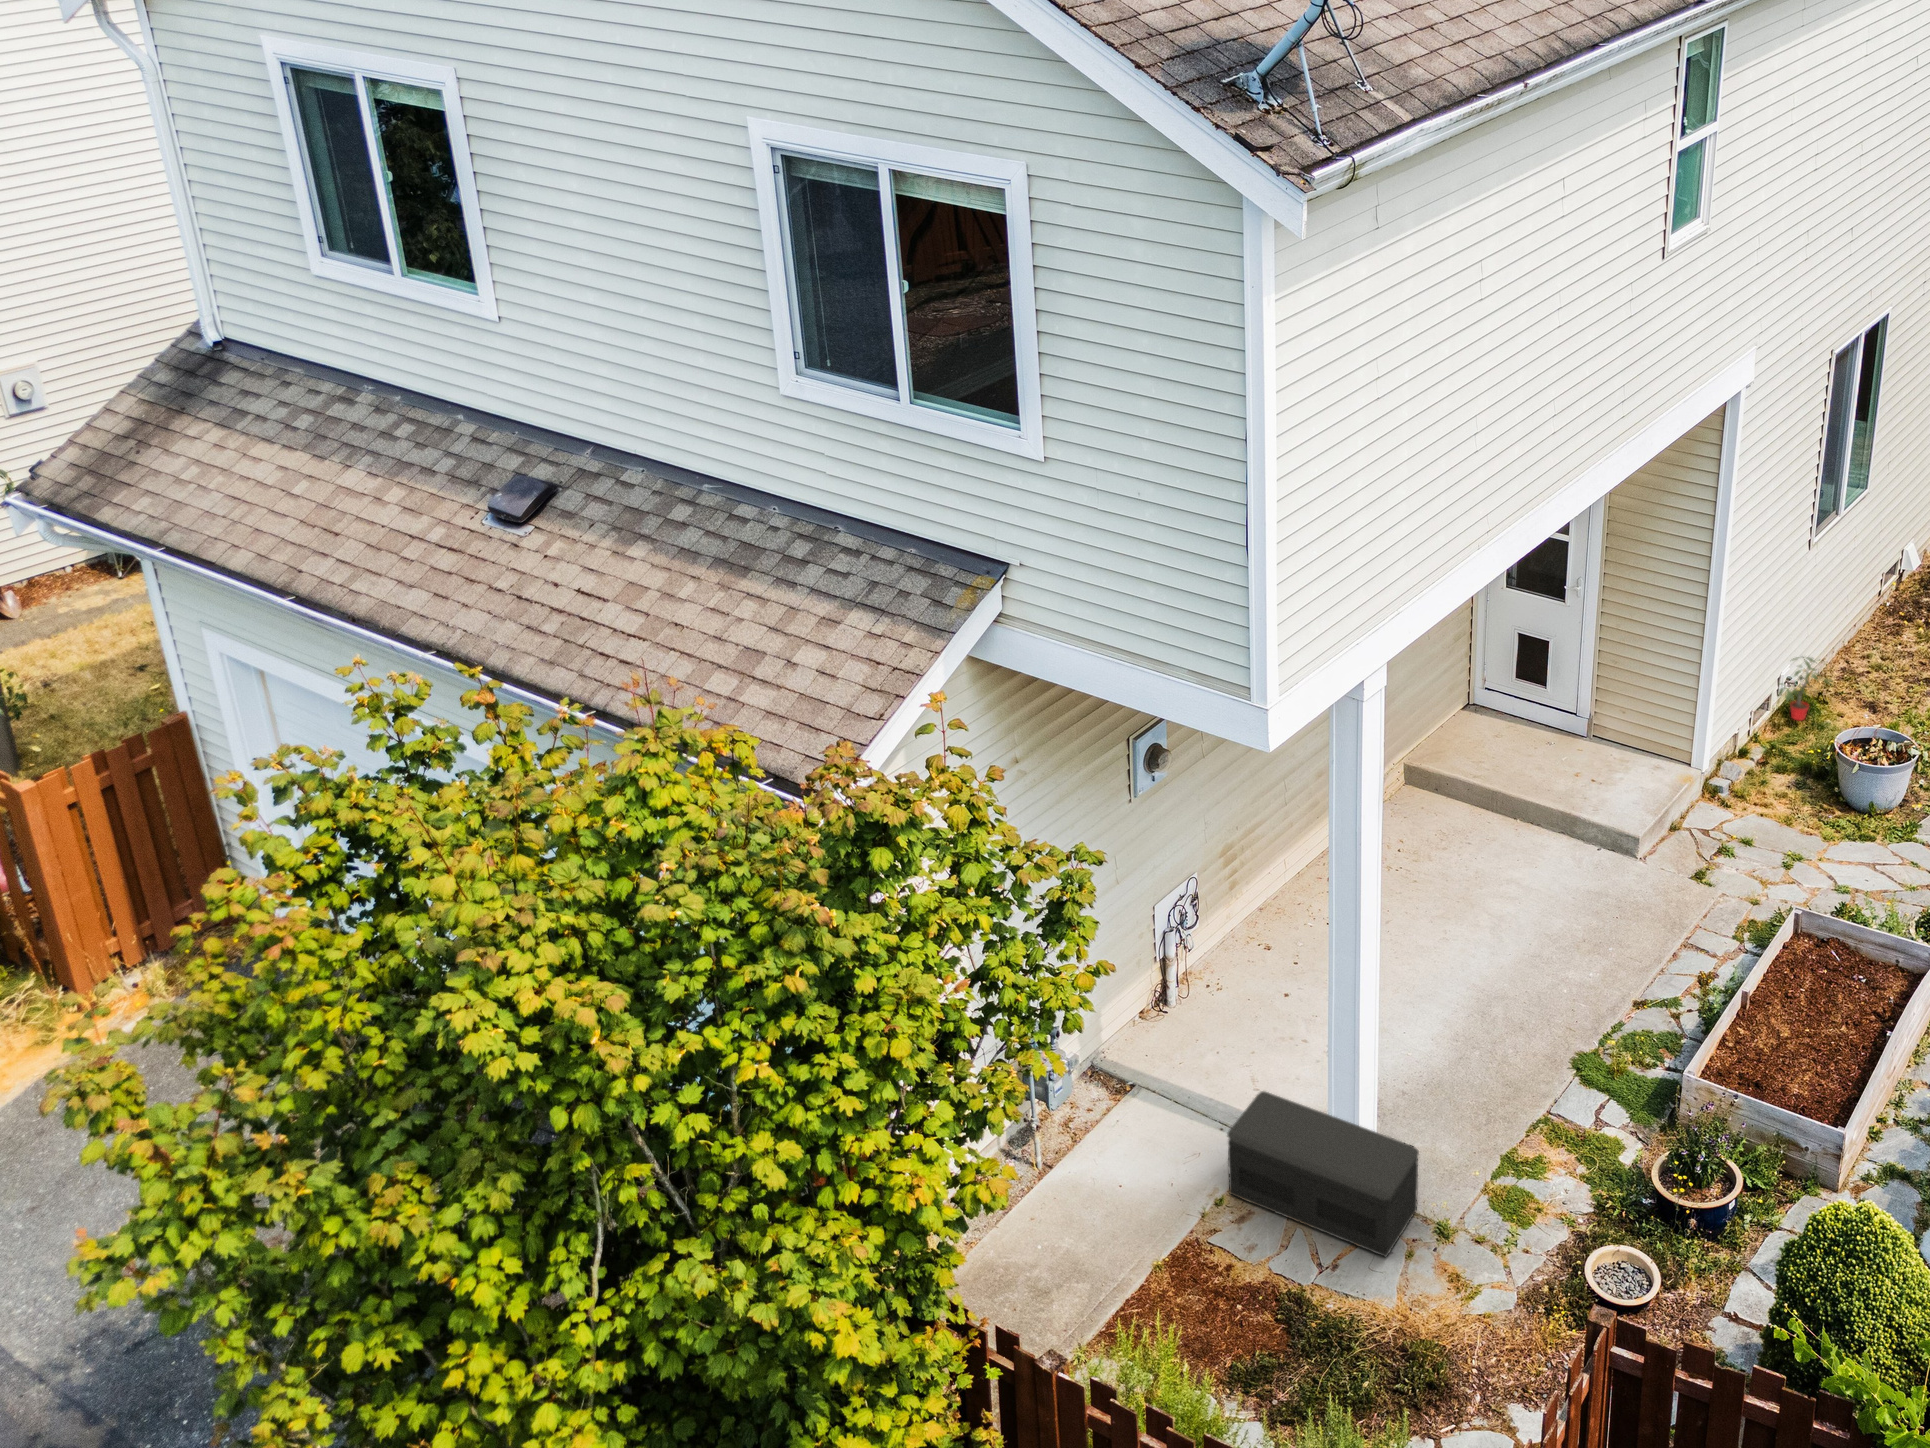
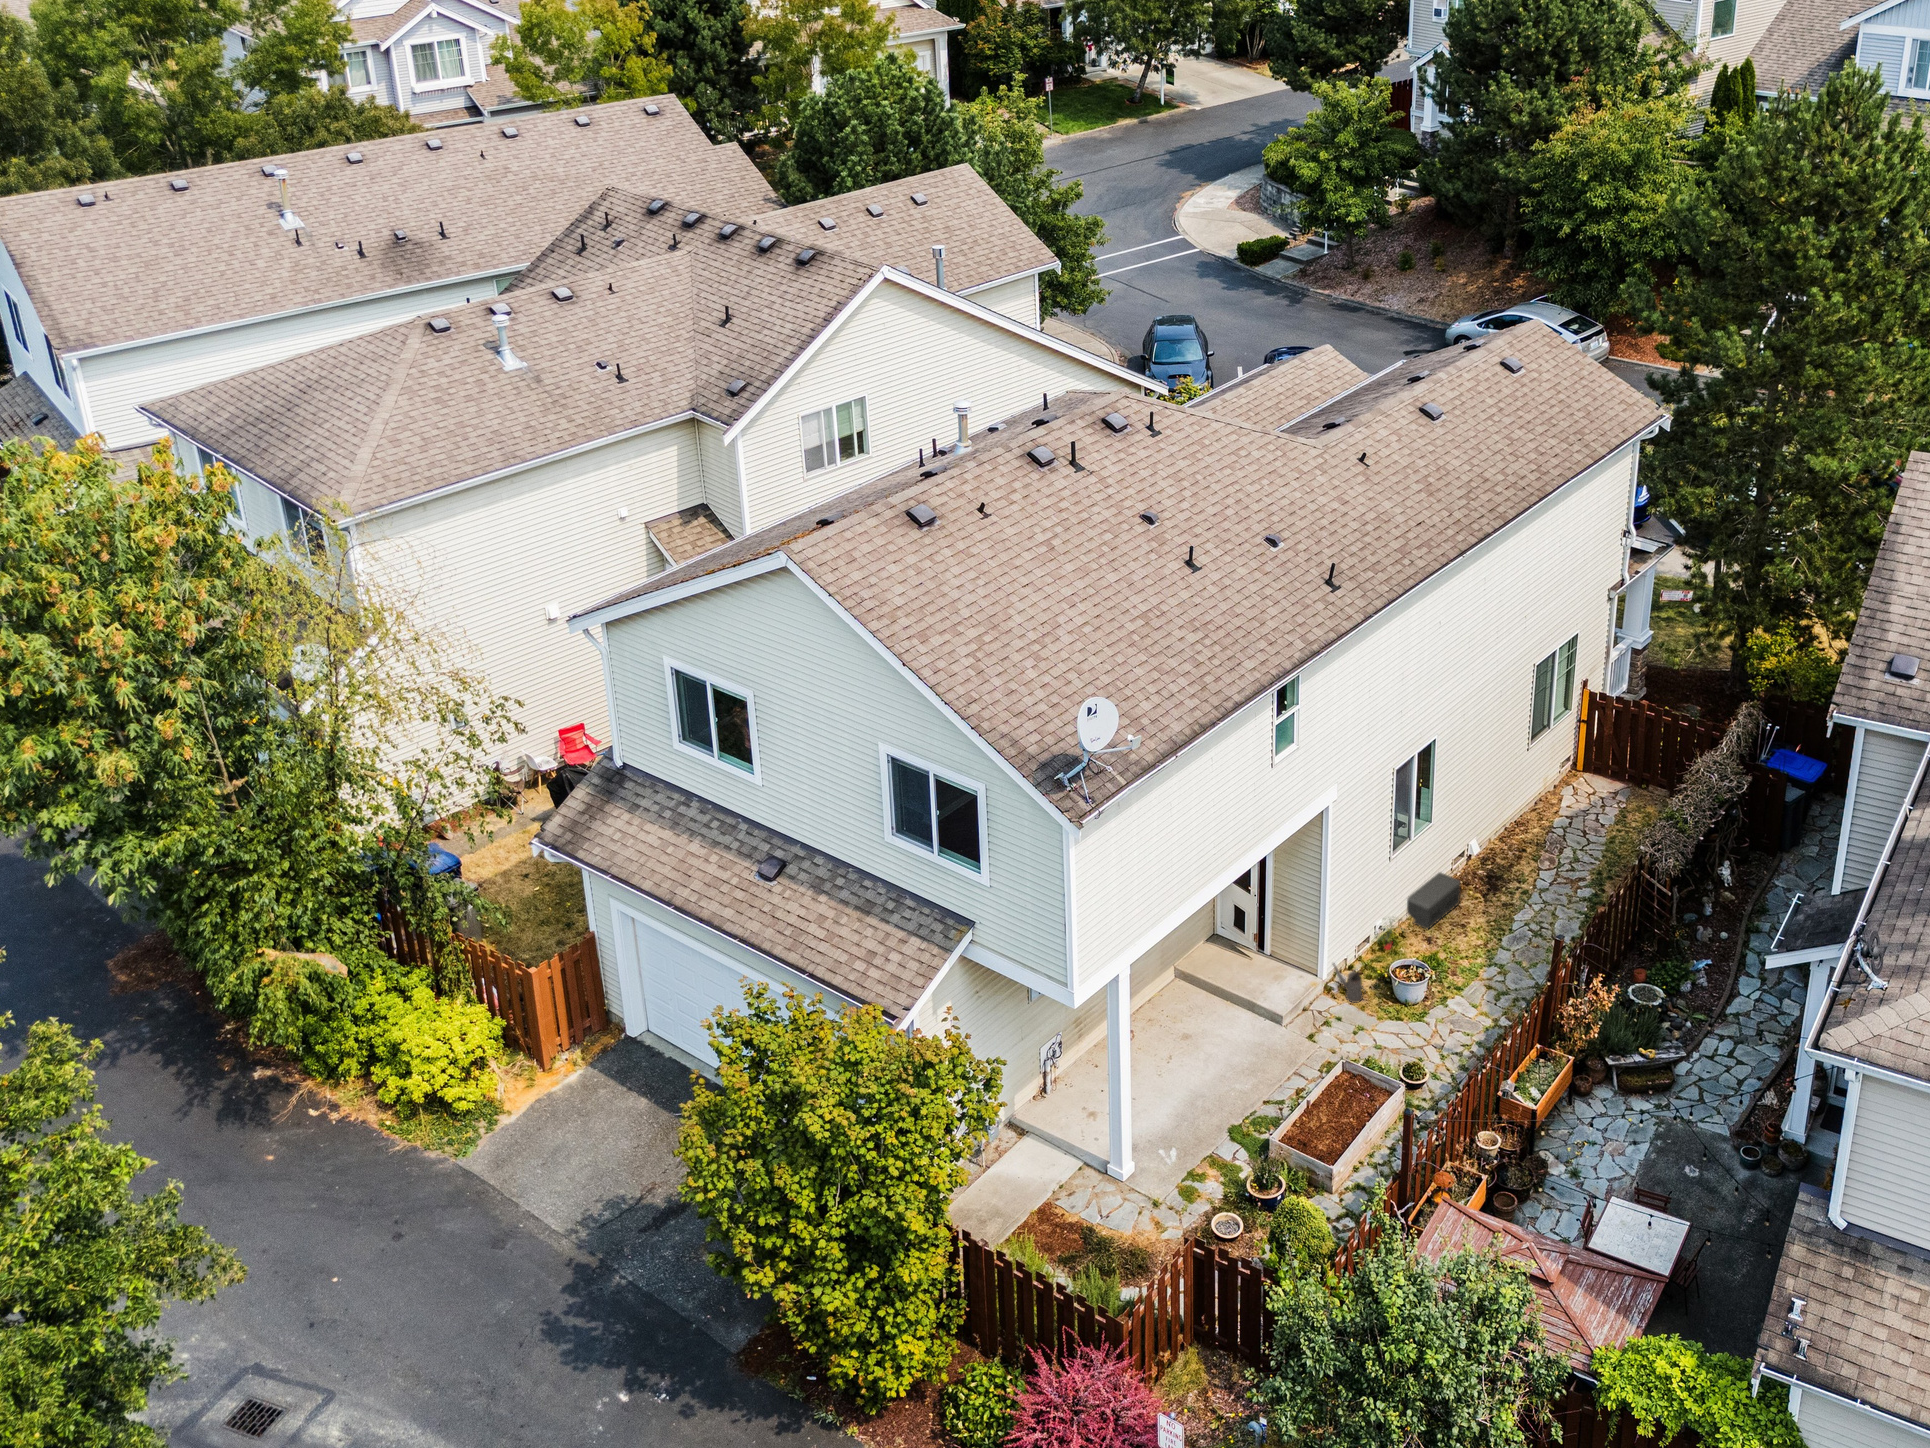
watering can: none [1716,734,1793,811] -> present [1333,963,1363,1003]
storage bench: present [1227,1091,1419,1257] -> present [1407,873,1461,929]

